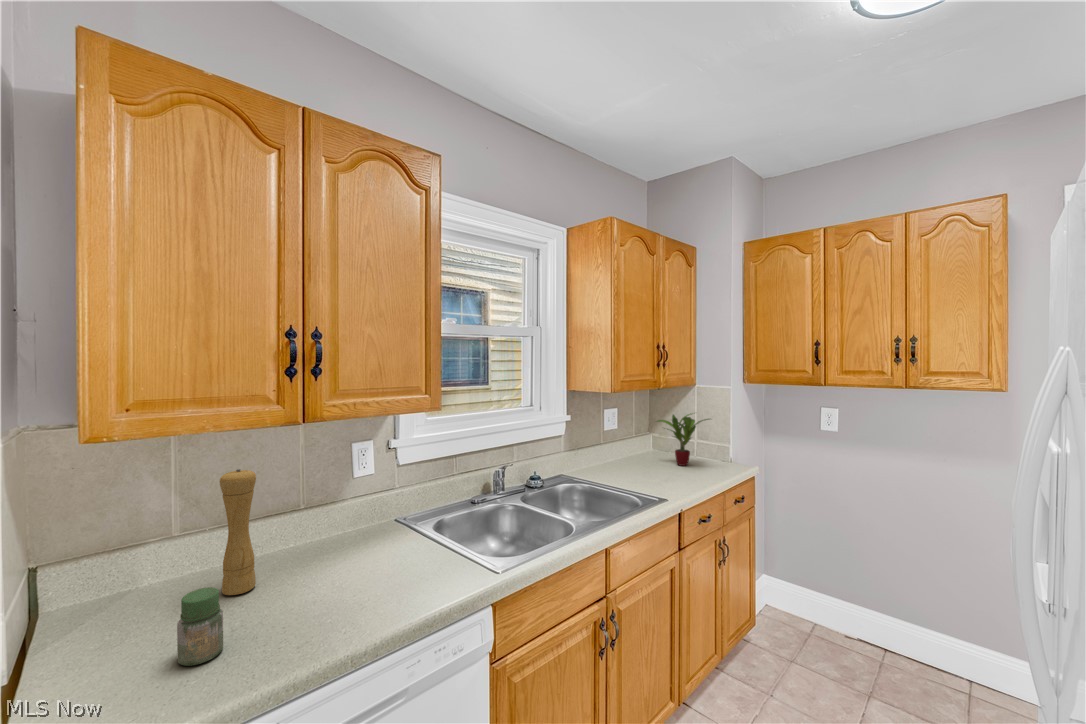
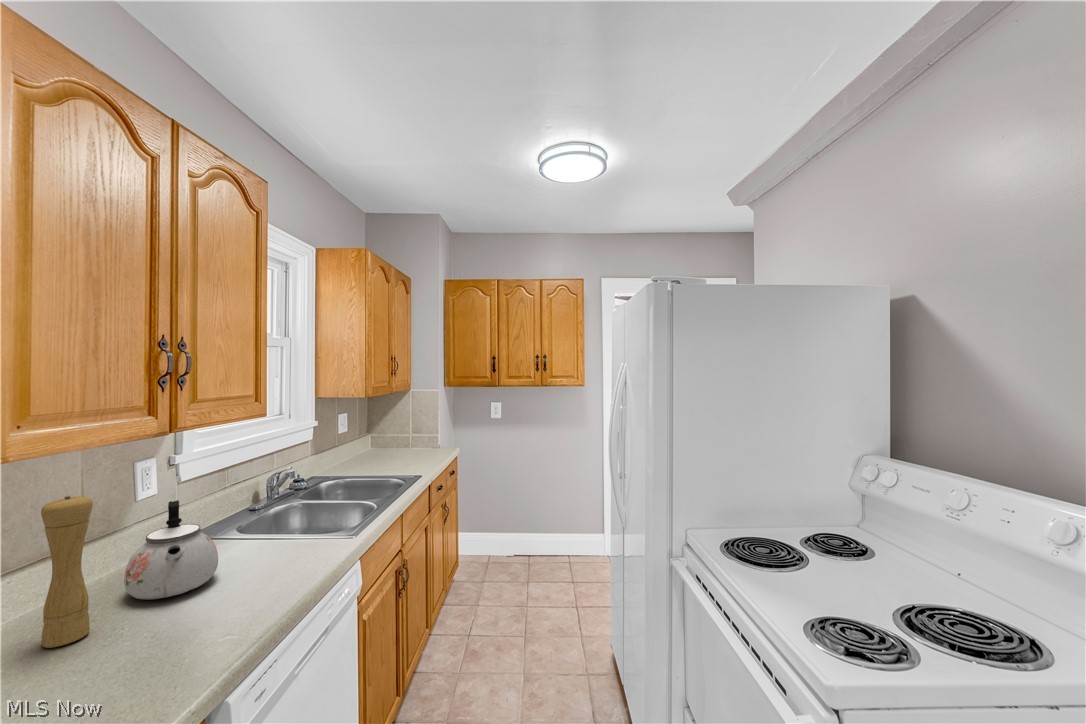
potted plant: present [657,414,709,466] -> none [384,410,432,453]
kettle: none [297,485,372,578] -> present [124,500,218,599]
jar: present [177,587,223,666] -> none [100,606,154,692]

